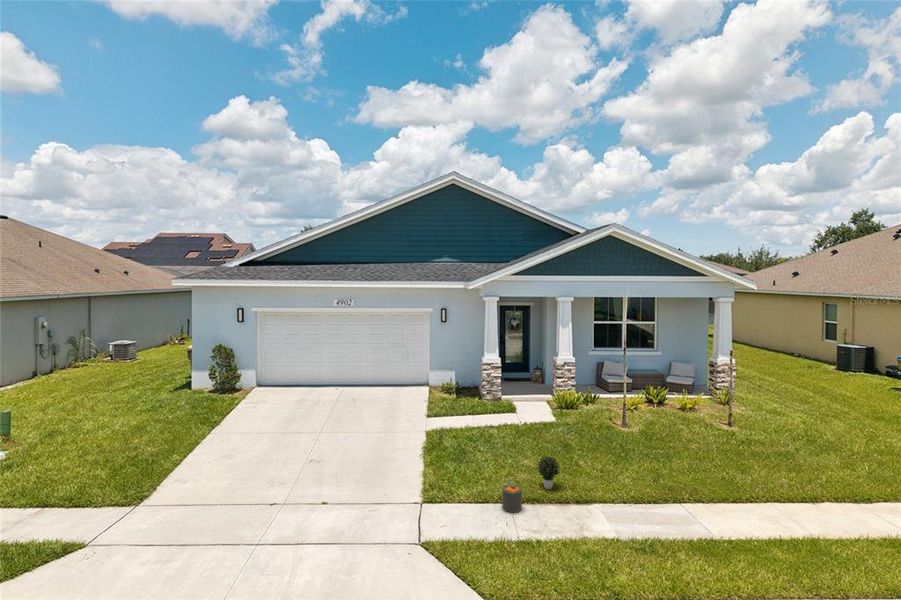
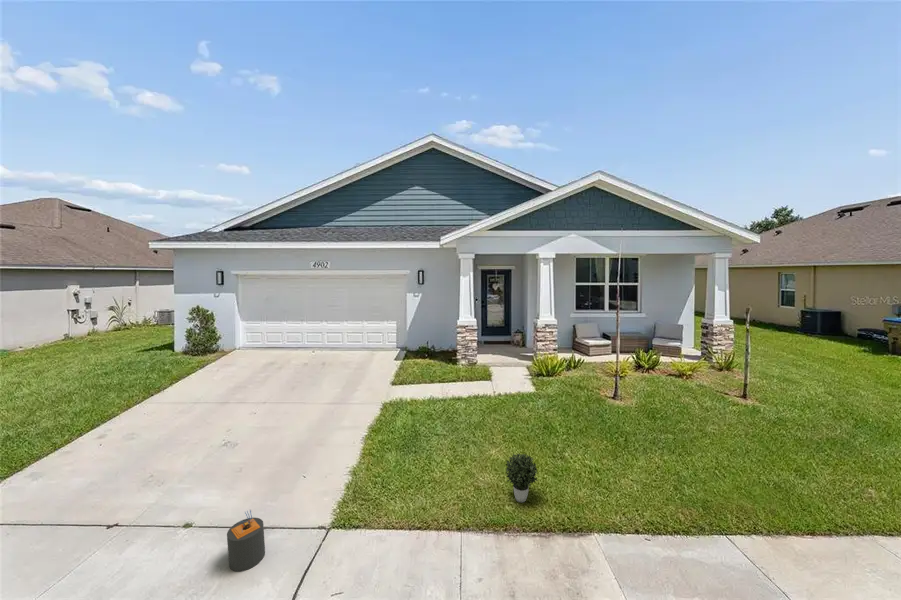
trash can: present [502,484,522,513] -> present [227,511,265,571]

